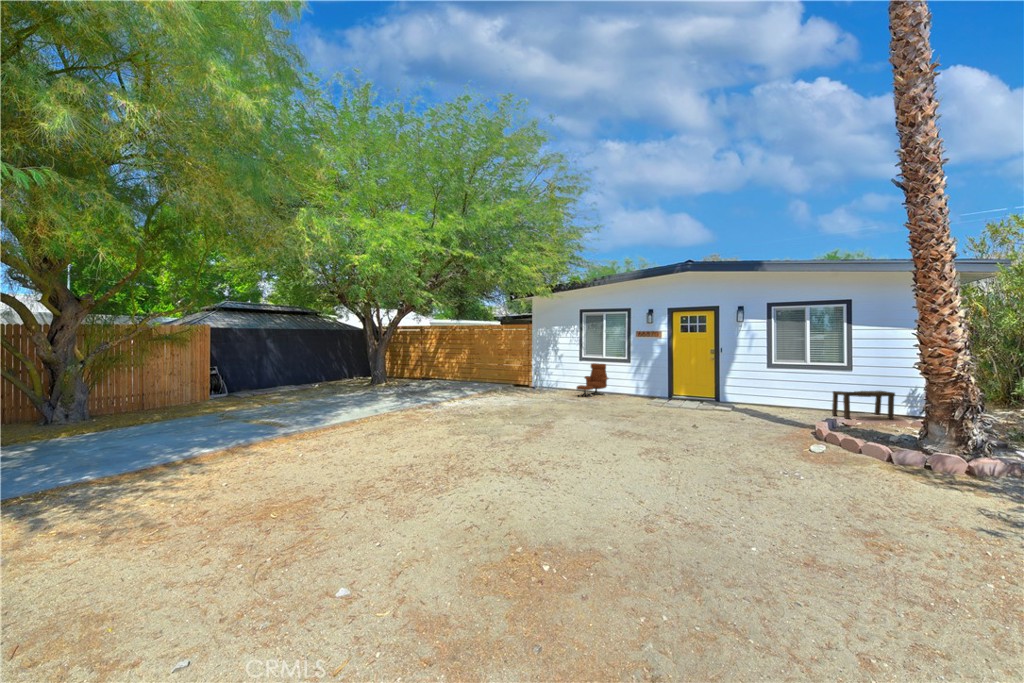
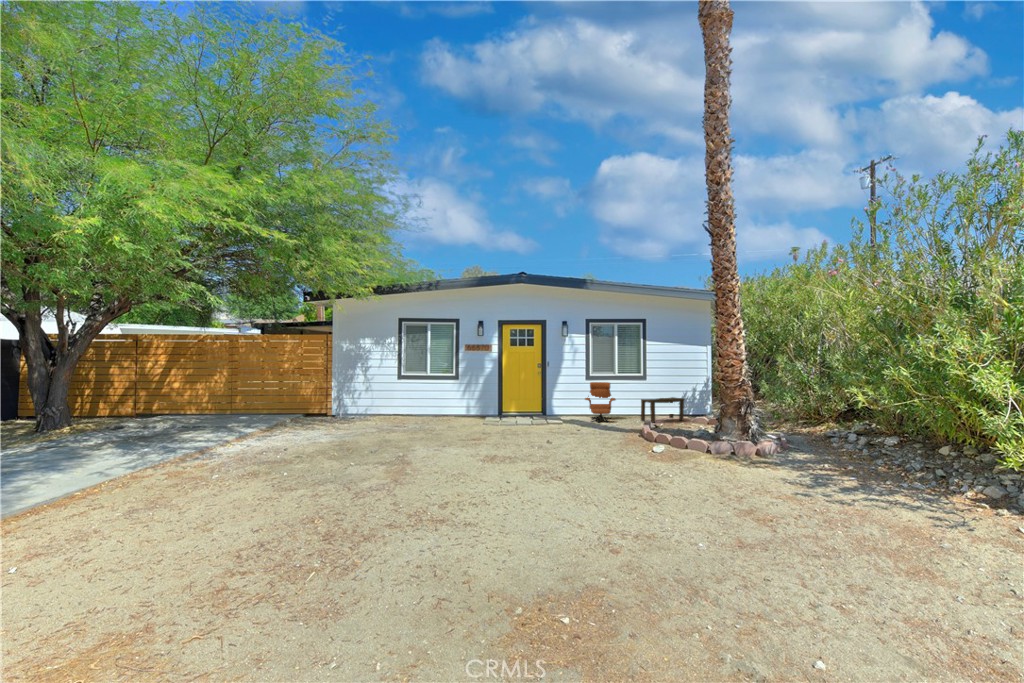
lounge chair: present [577,363,609,397] -> present [585,382,616,423]

